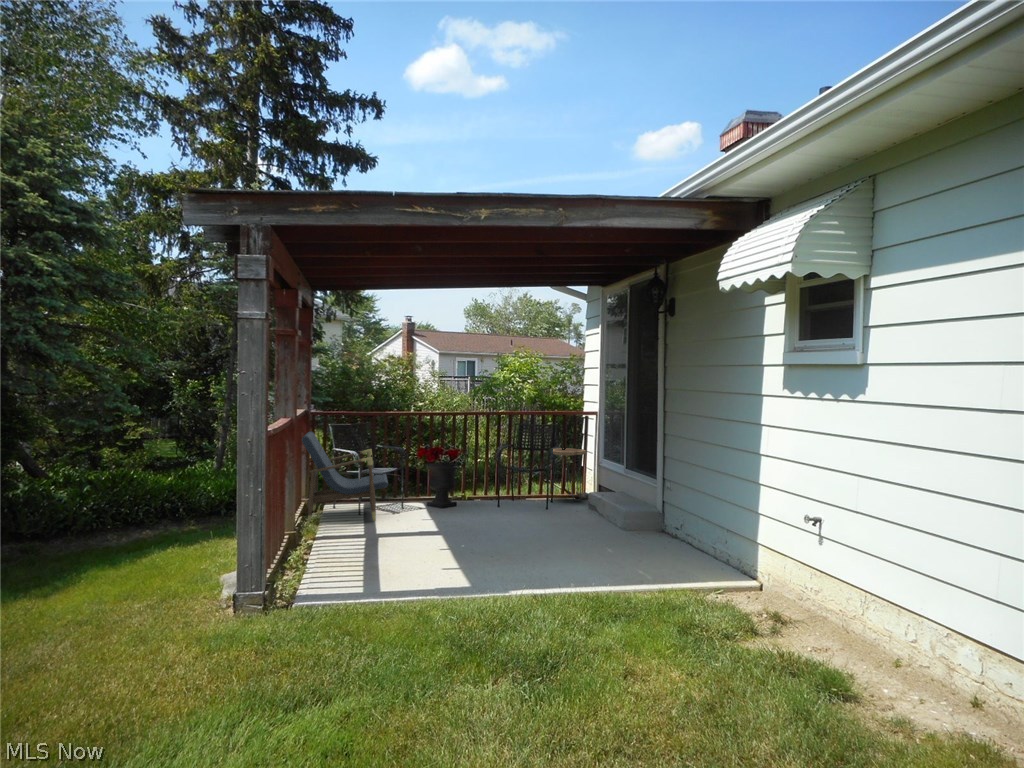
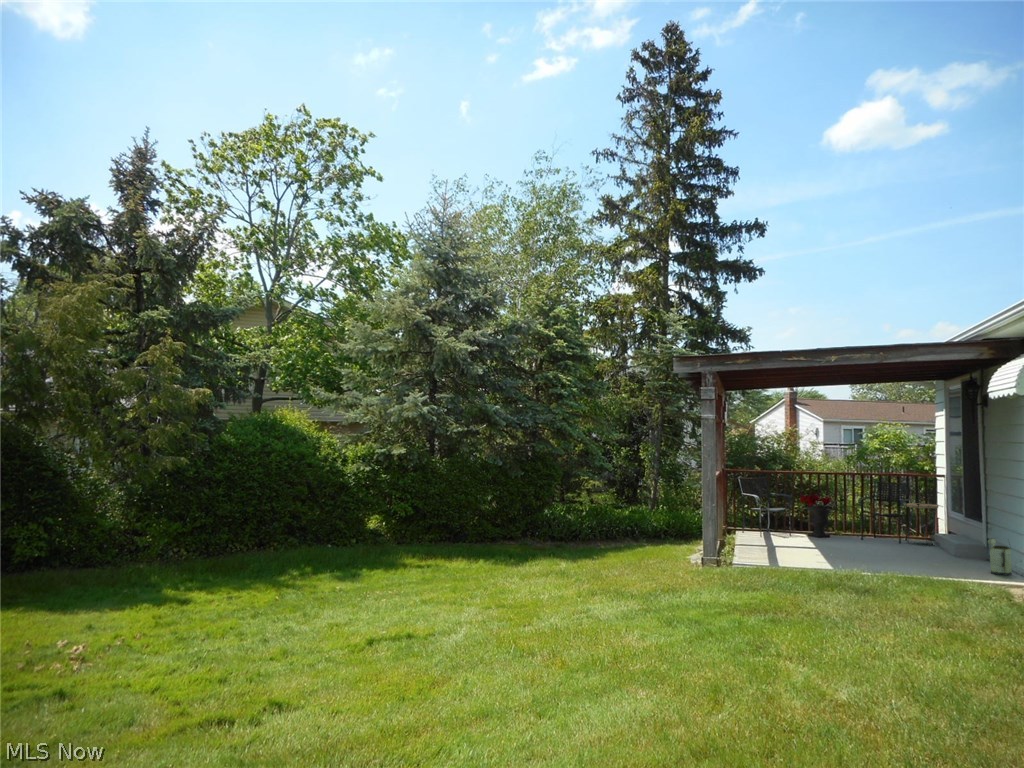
lounge chair: present [302,432,388,522] -> none [719,482,777,542]
watering can: none [688,512,728,573] -> present [988,538,1012,575]

